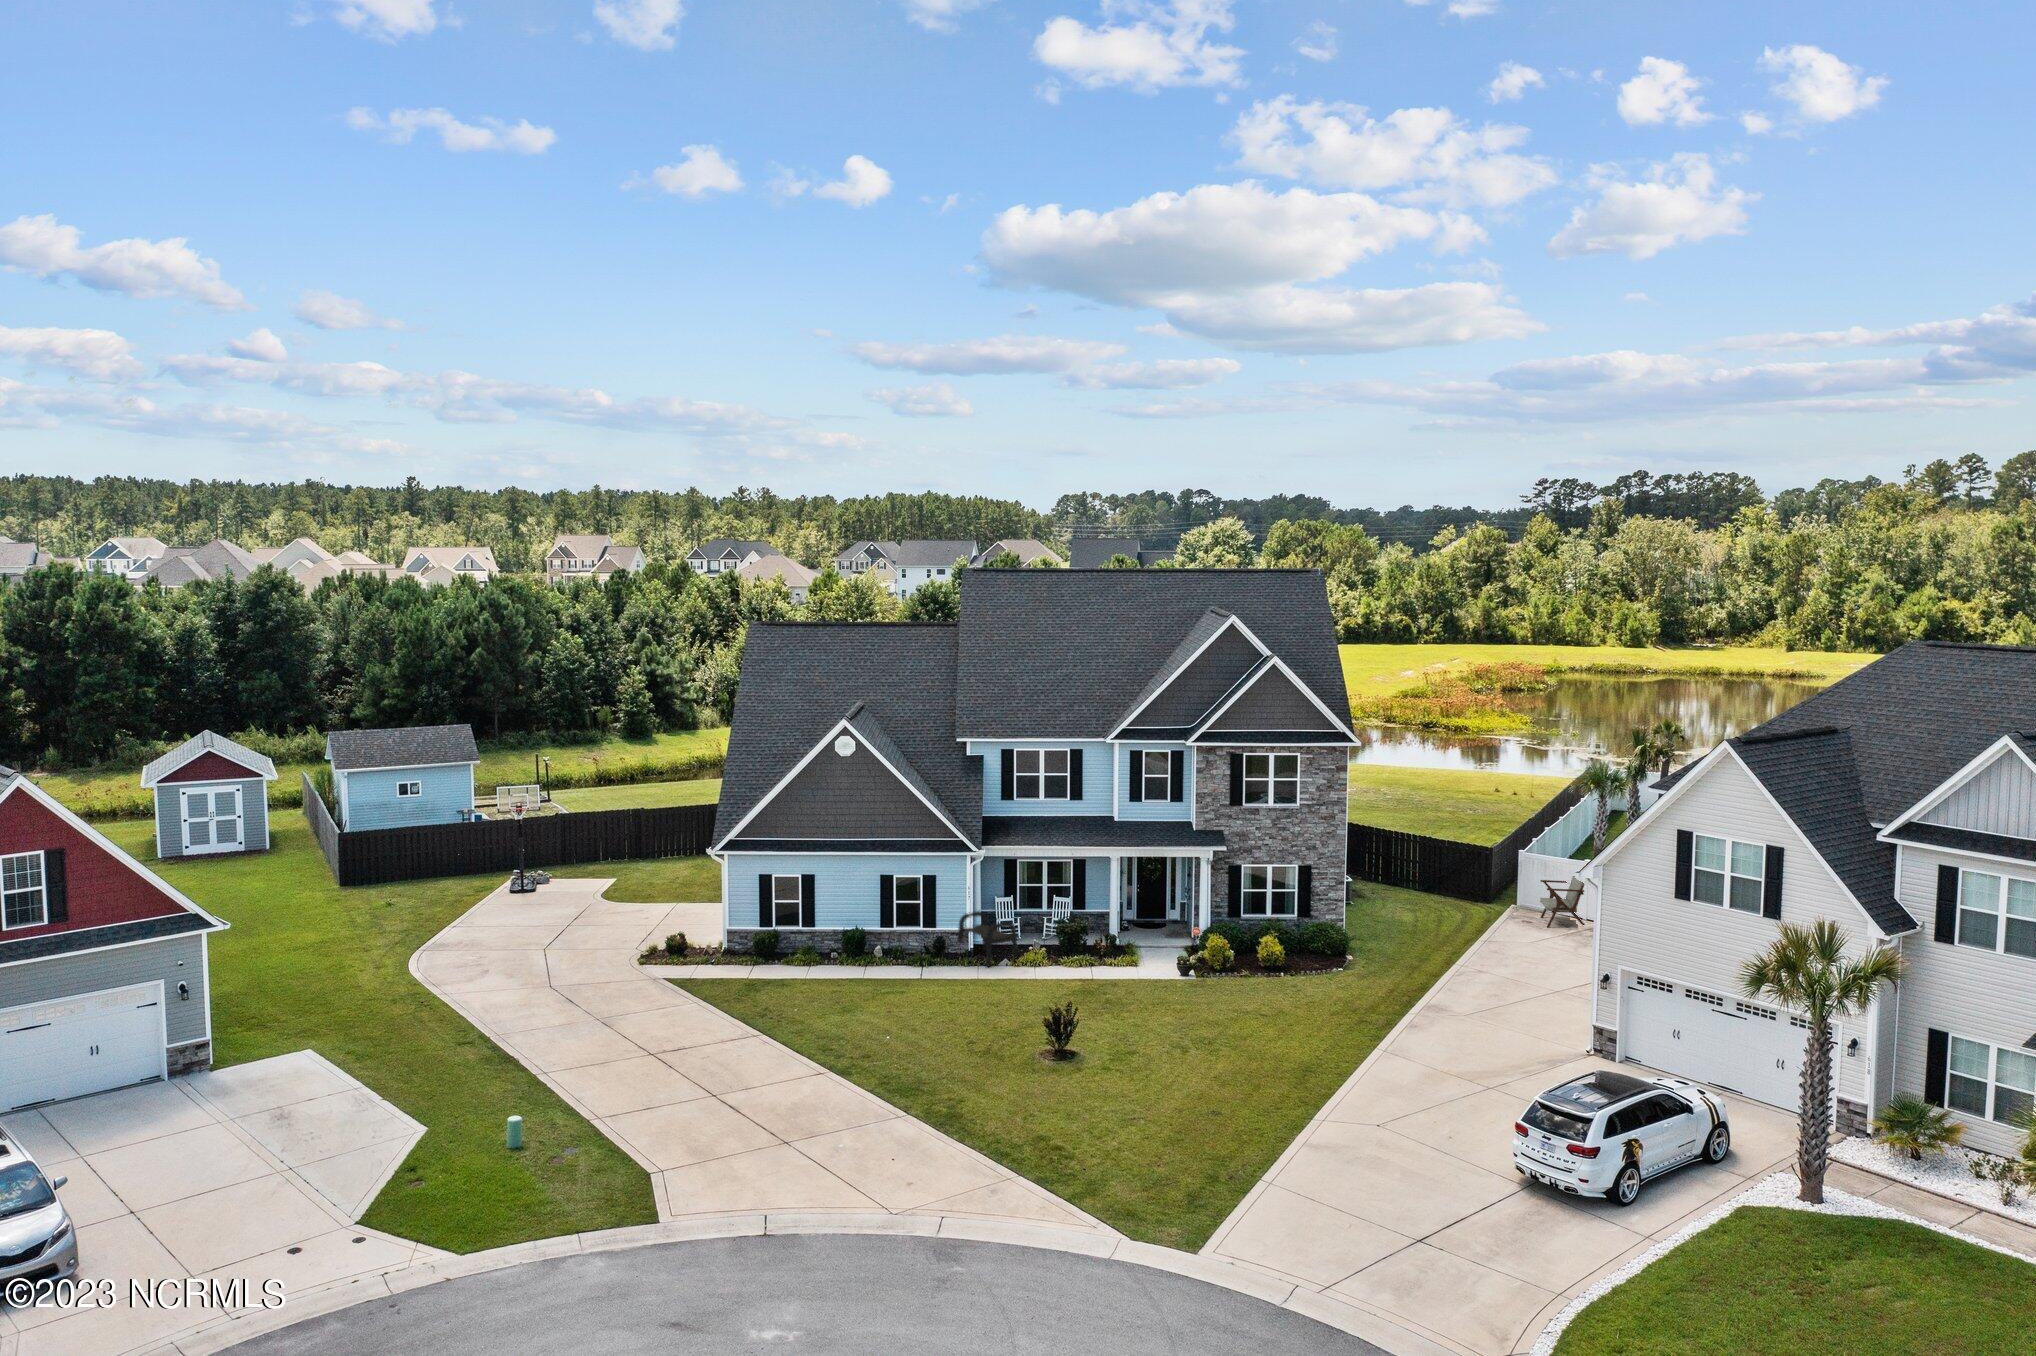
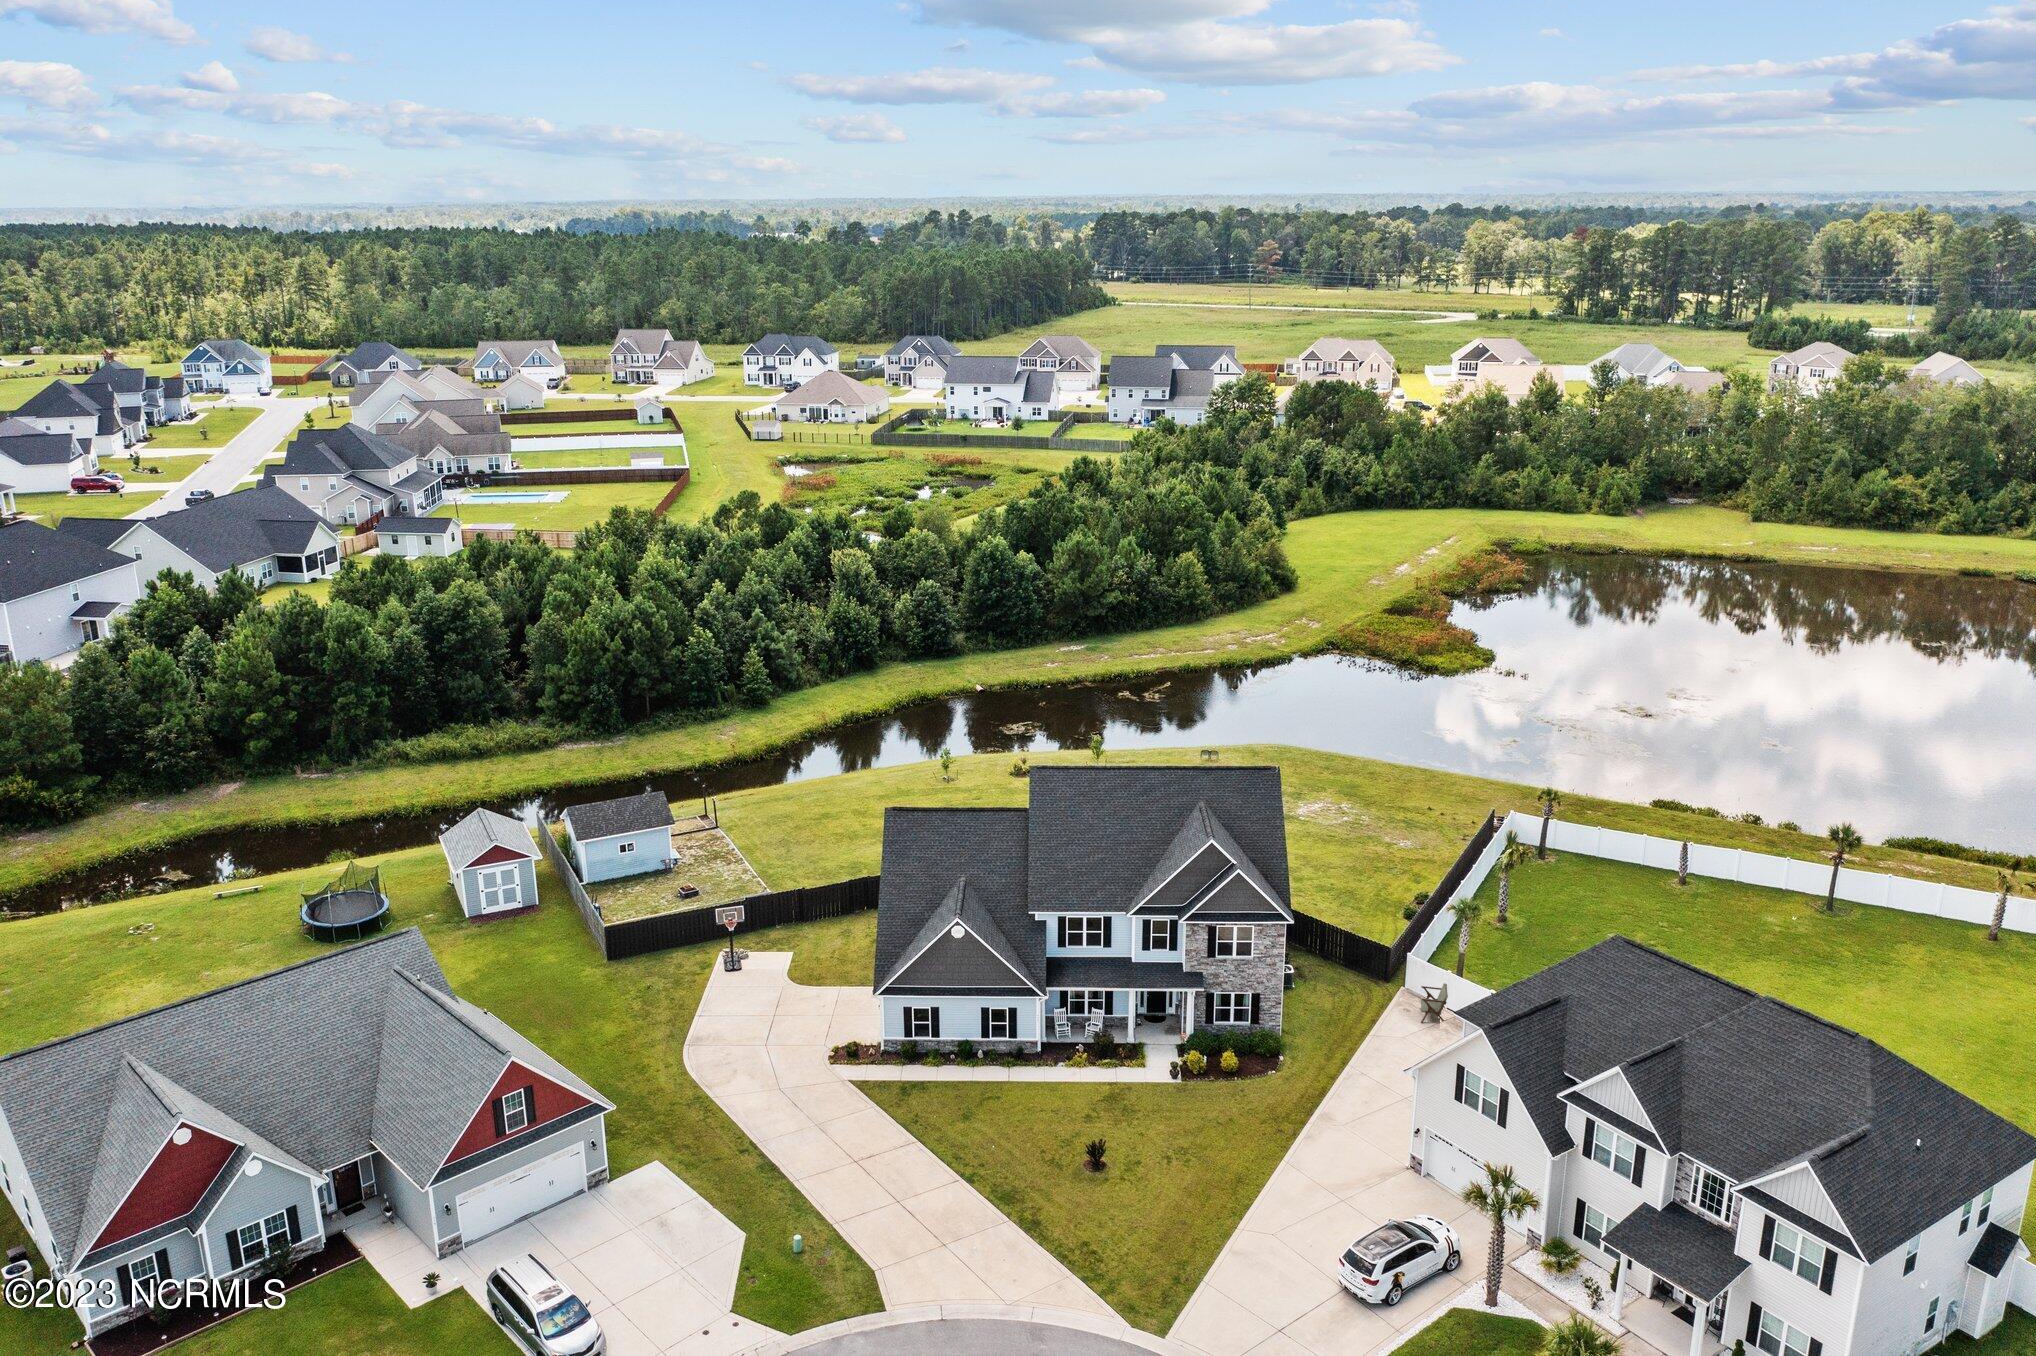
bench: present [958,911,1017,967] -> none [1029,1028,1067,1072]

